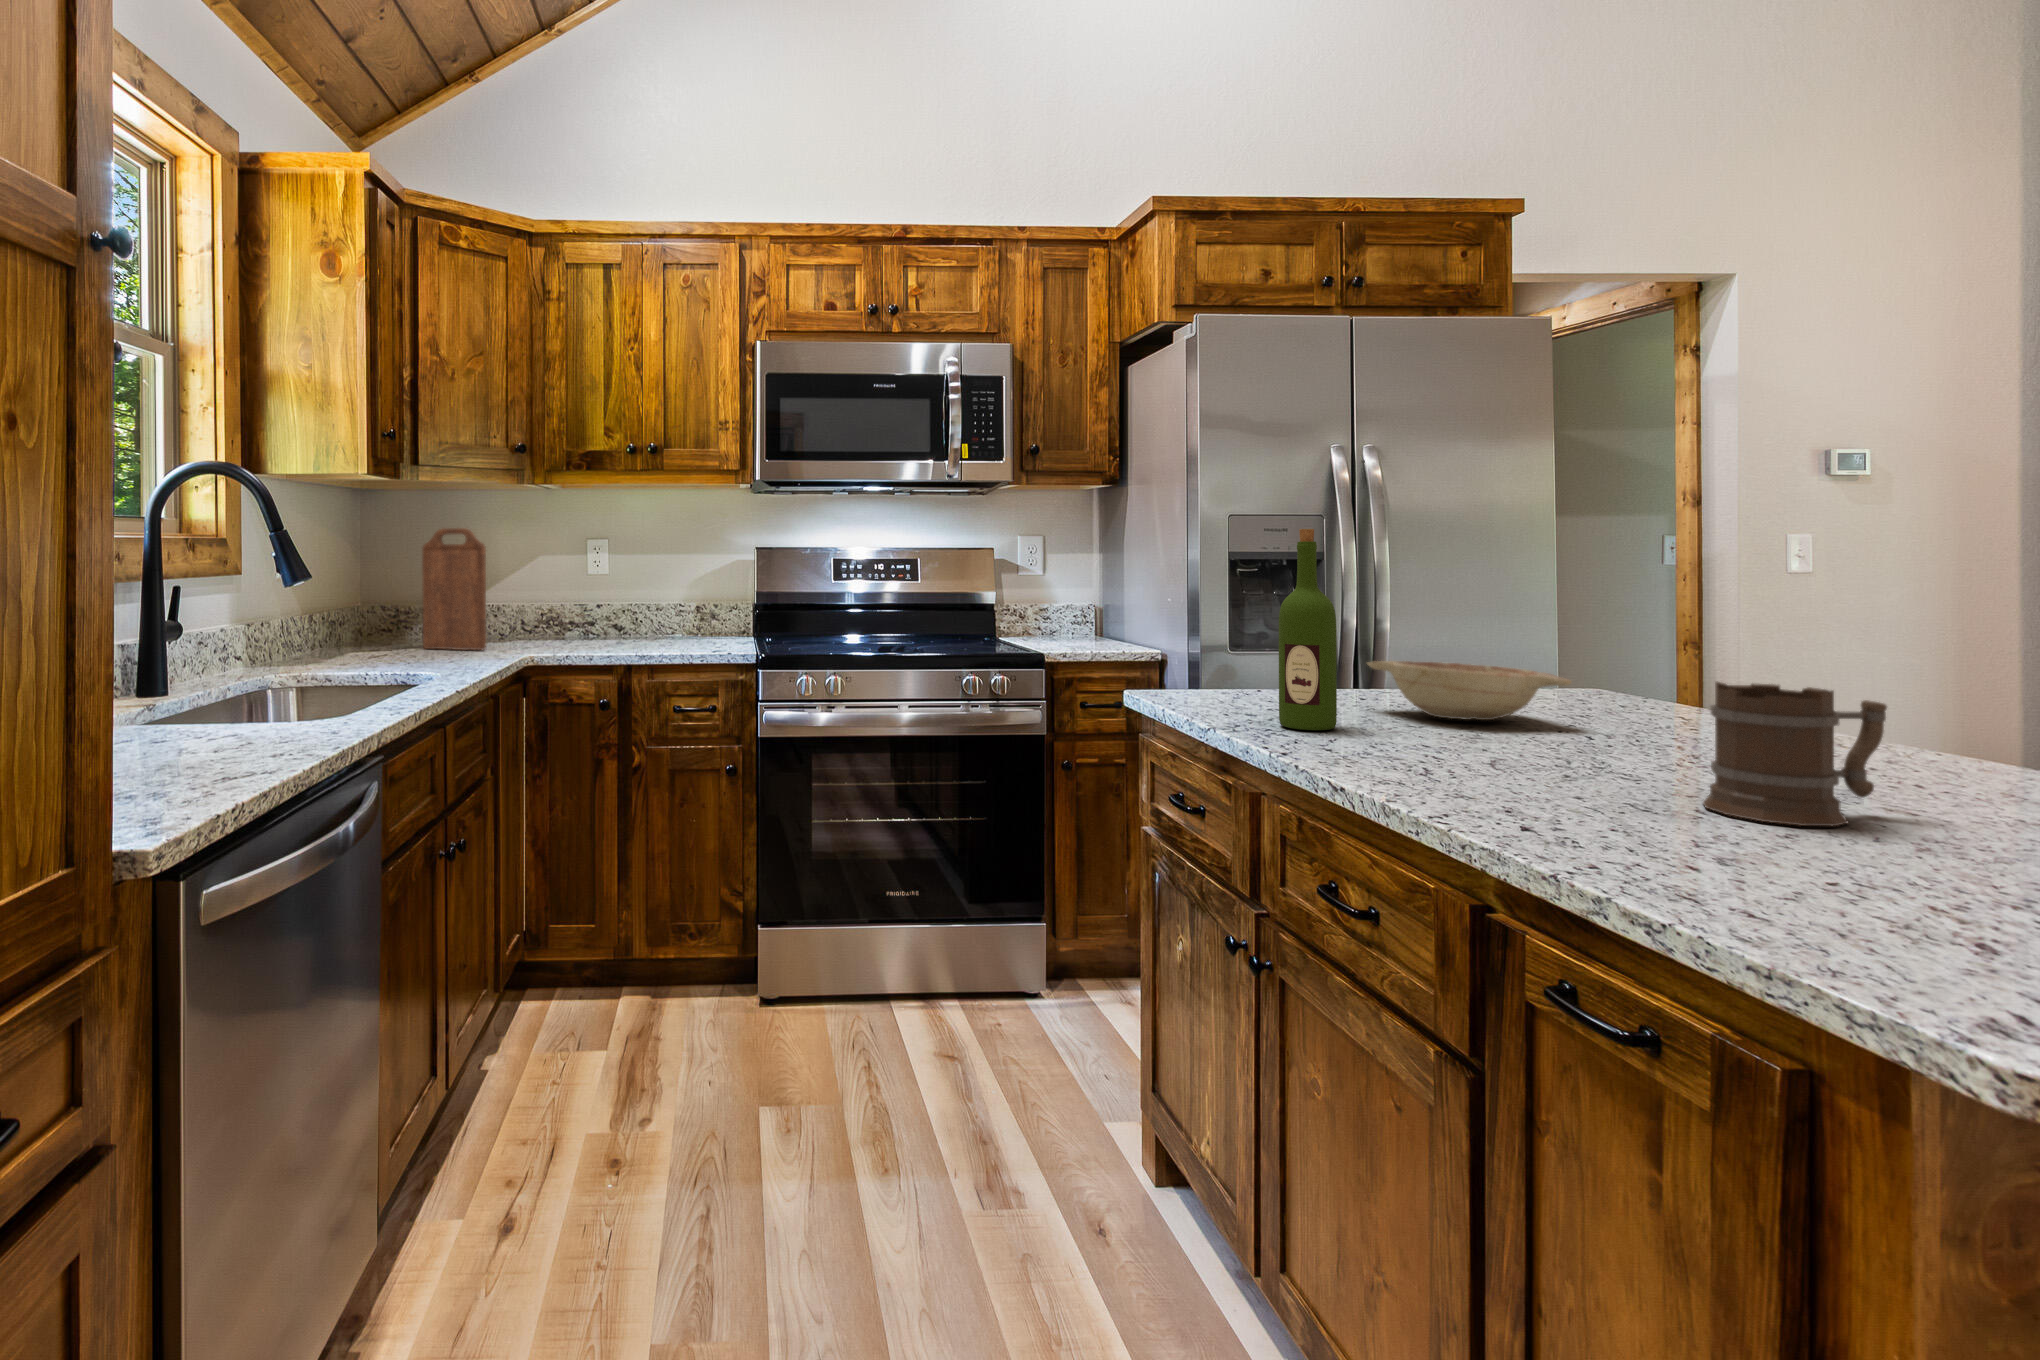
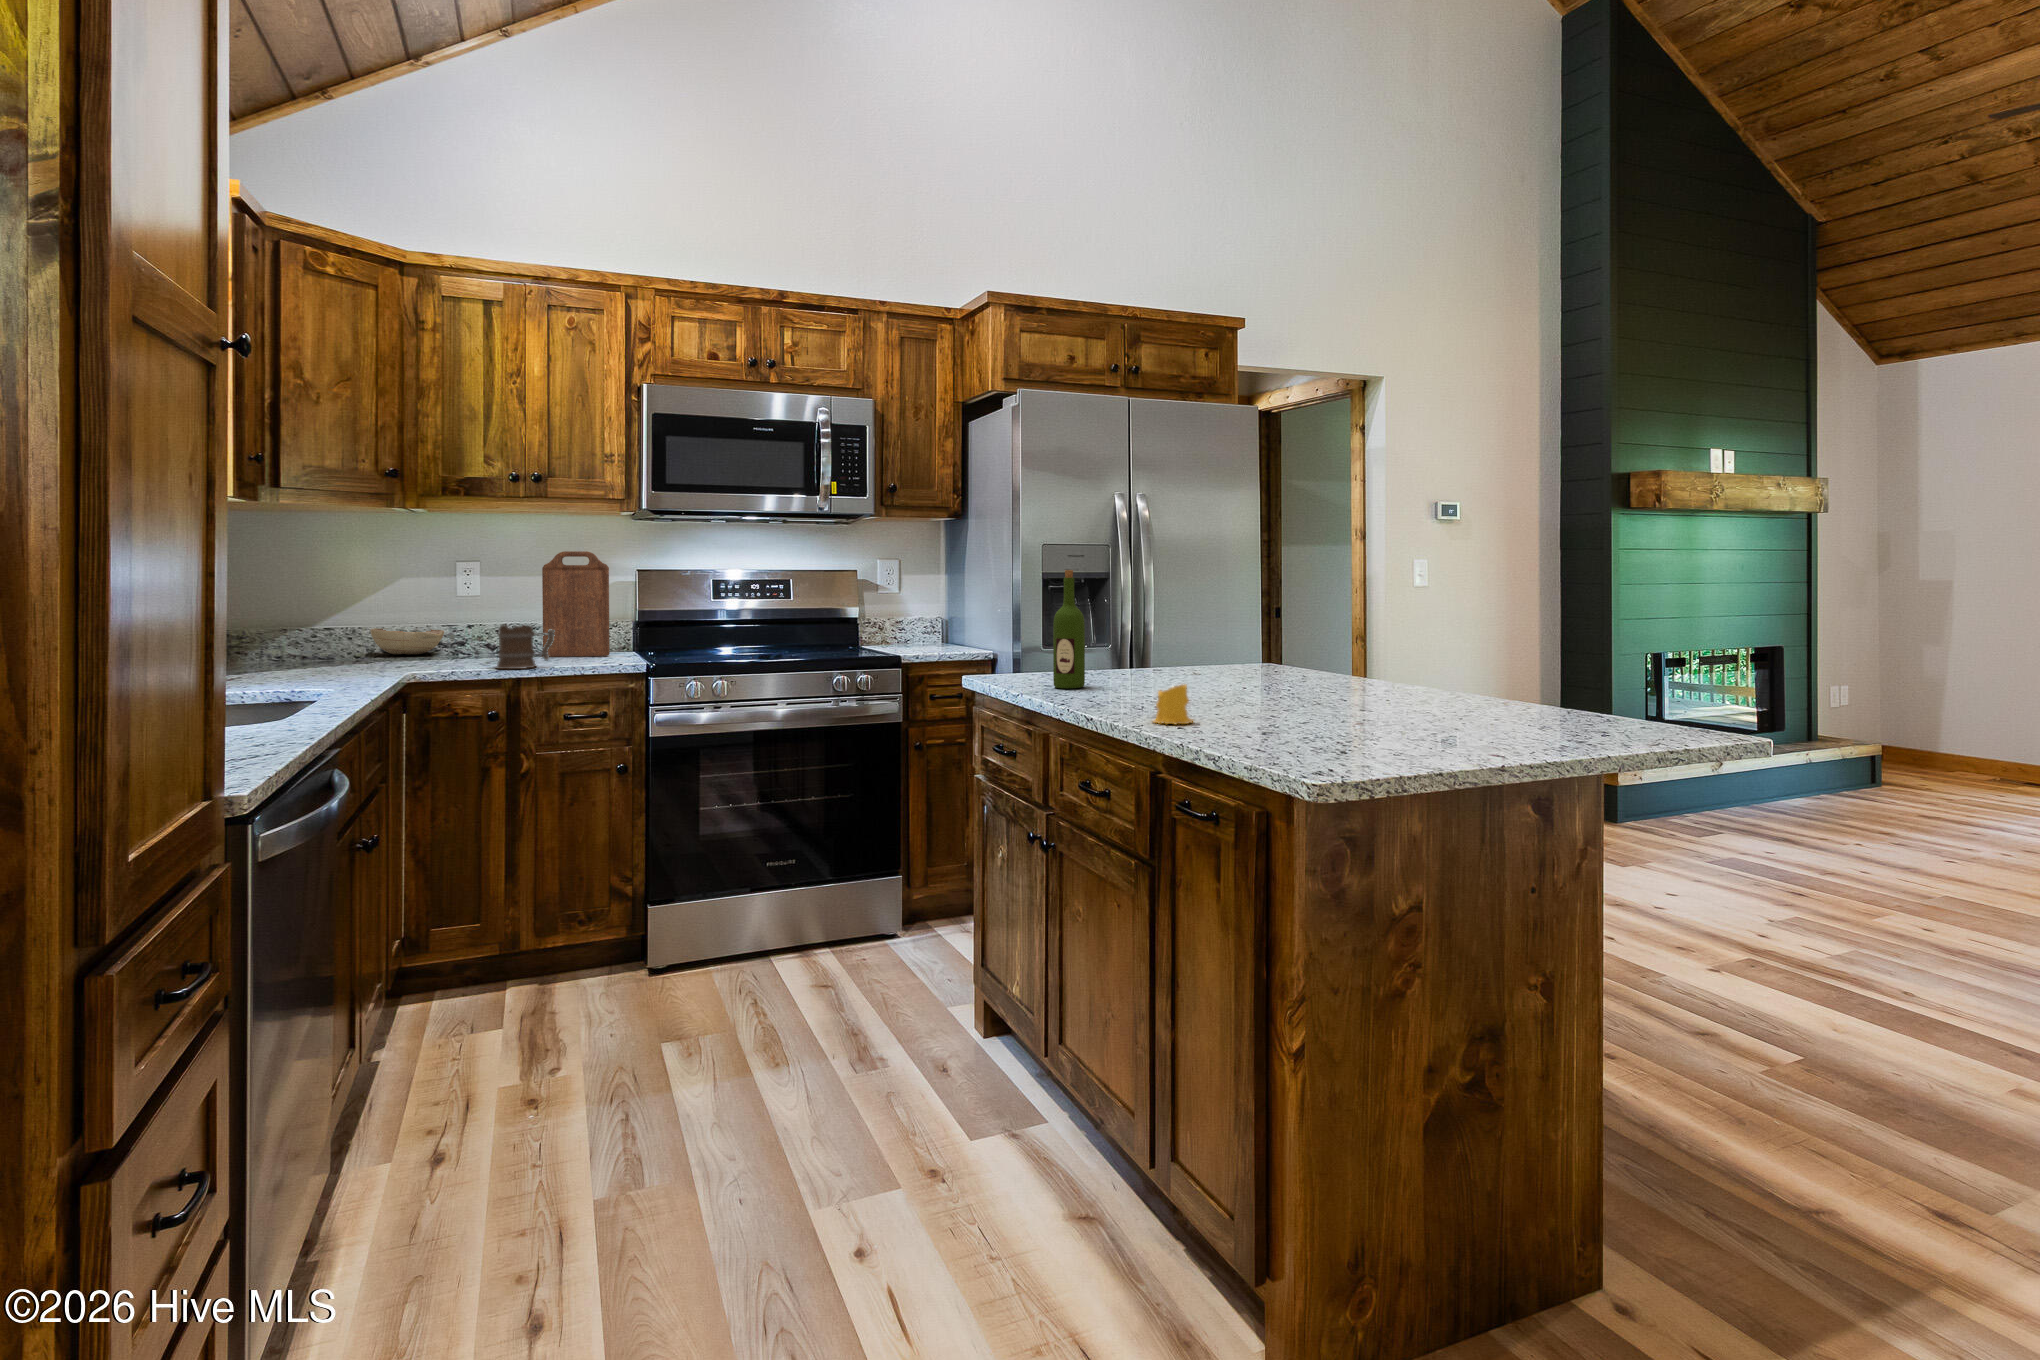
cutting board: present [422,528,486,650] -> present [542,551,610,657]
decorative bowl: present [1367,661,1571,720] -> present [370,628,444,654]
mug: present [1703,681,1887,826] -> present [497,625,555,669]
candle: none [1575,764,1699,874] -> present [1154,684,1193,724]

